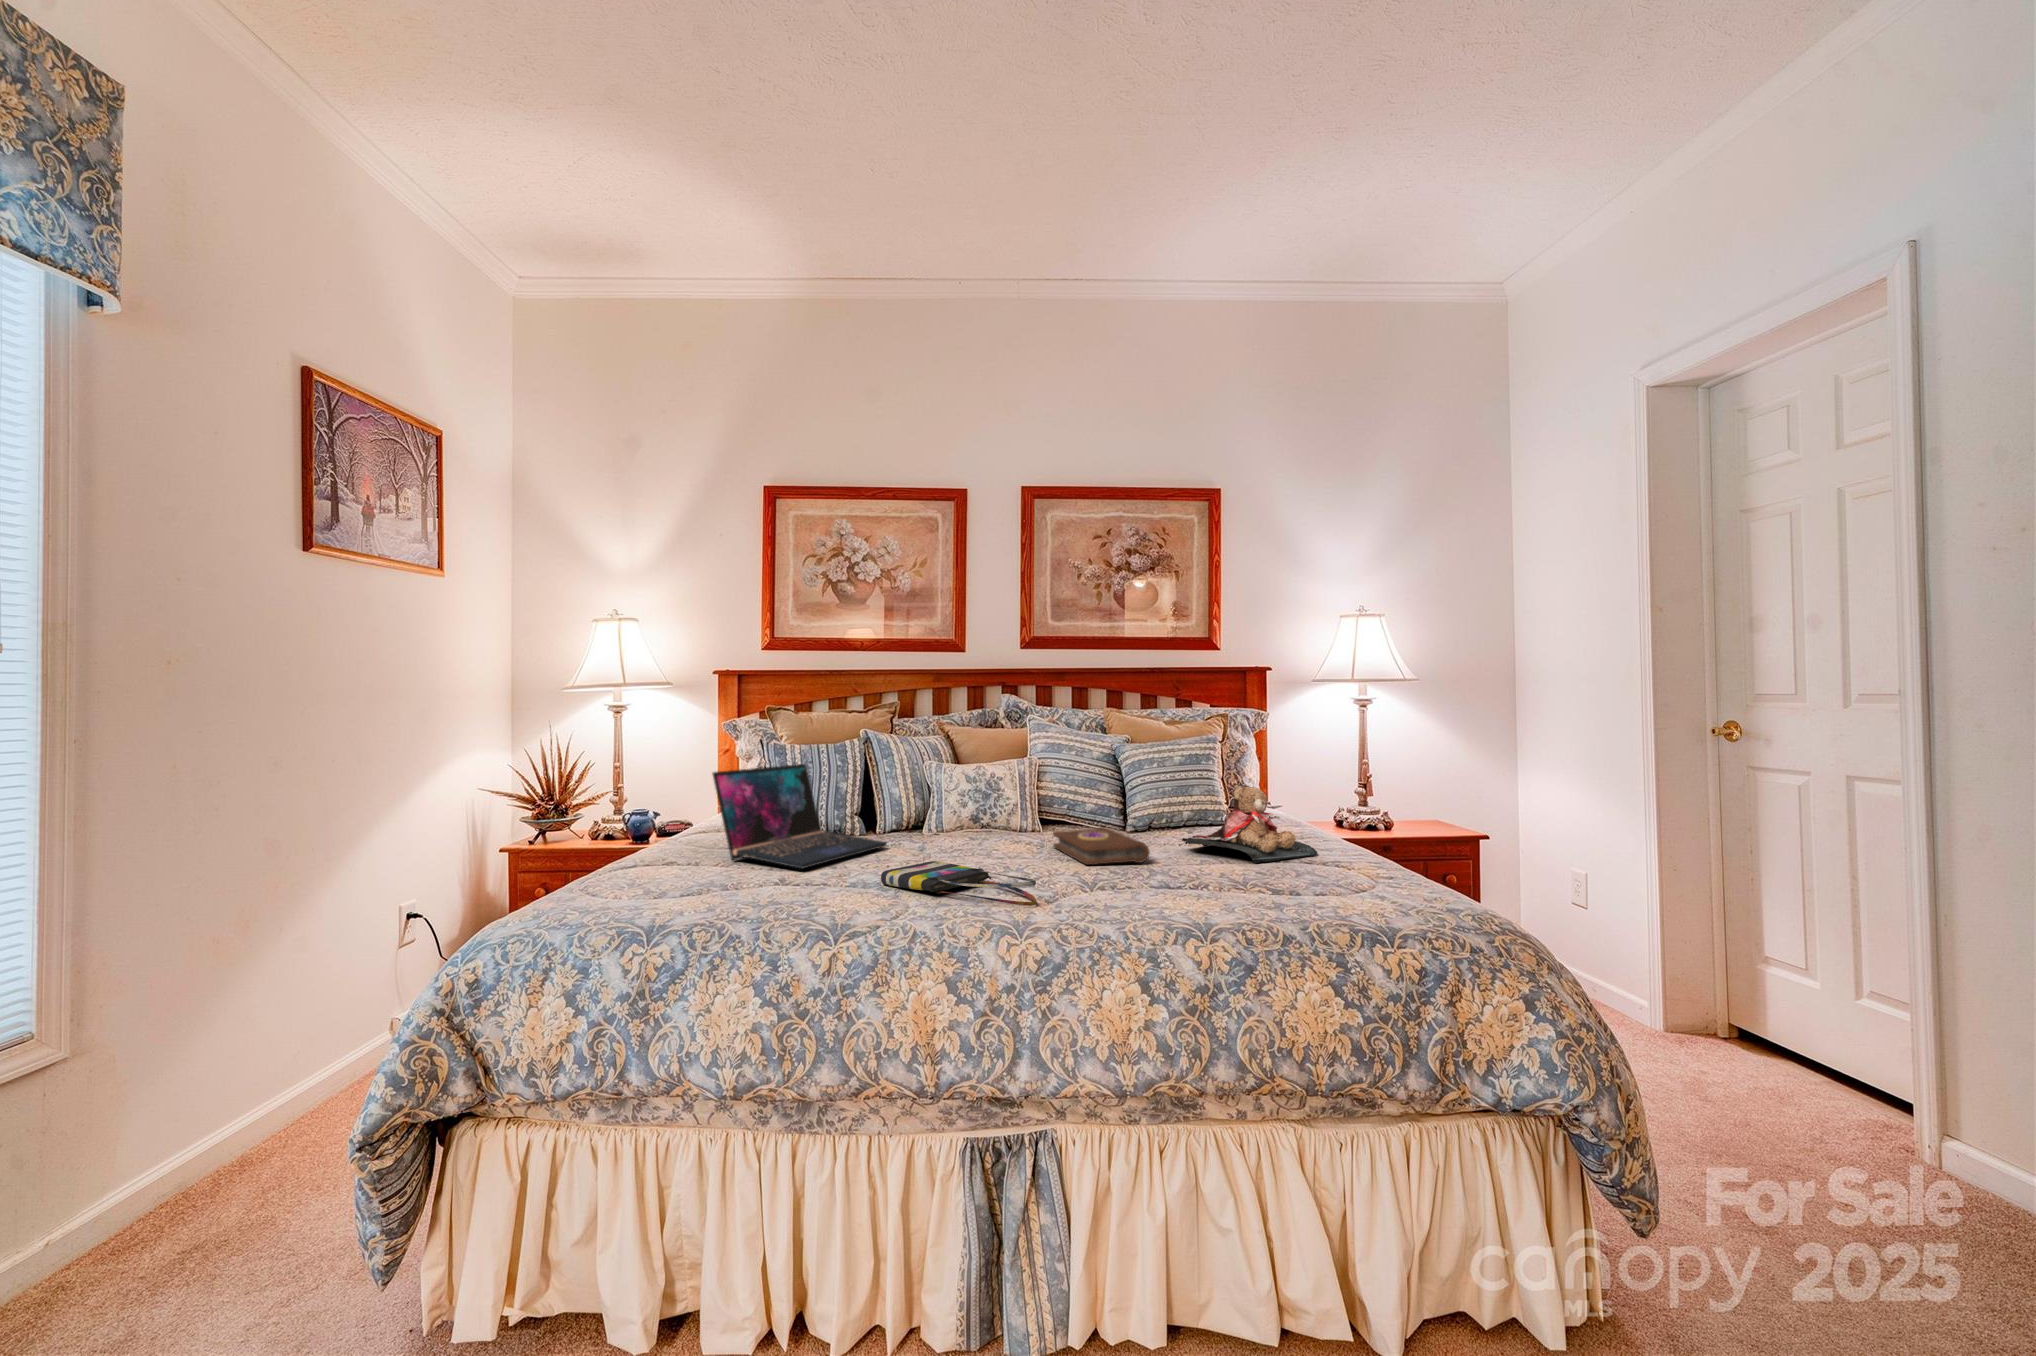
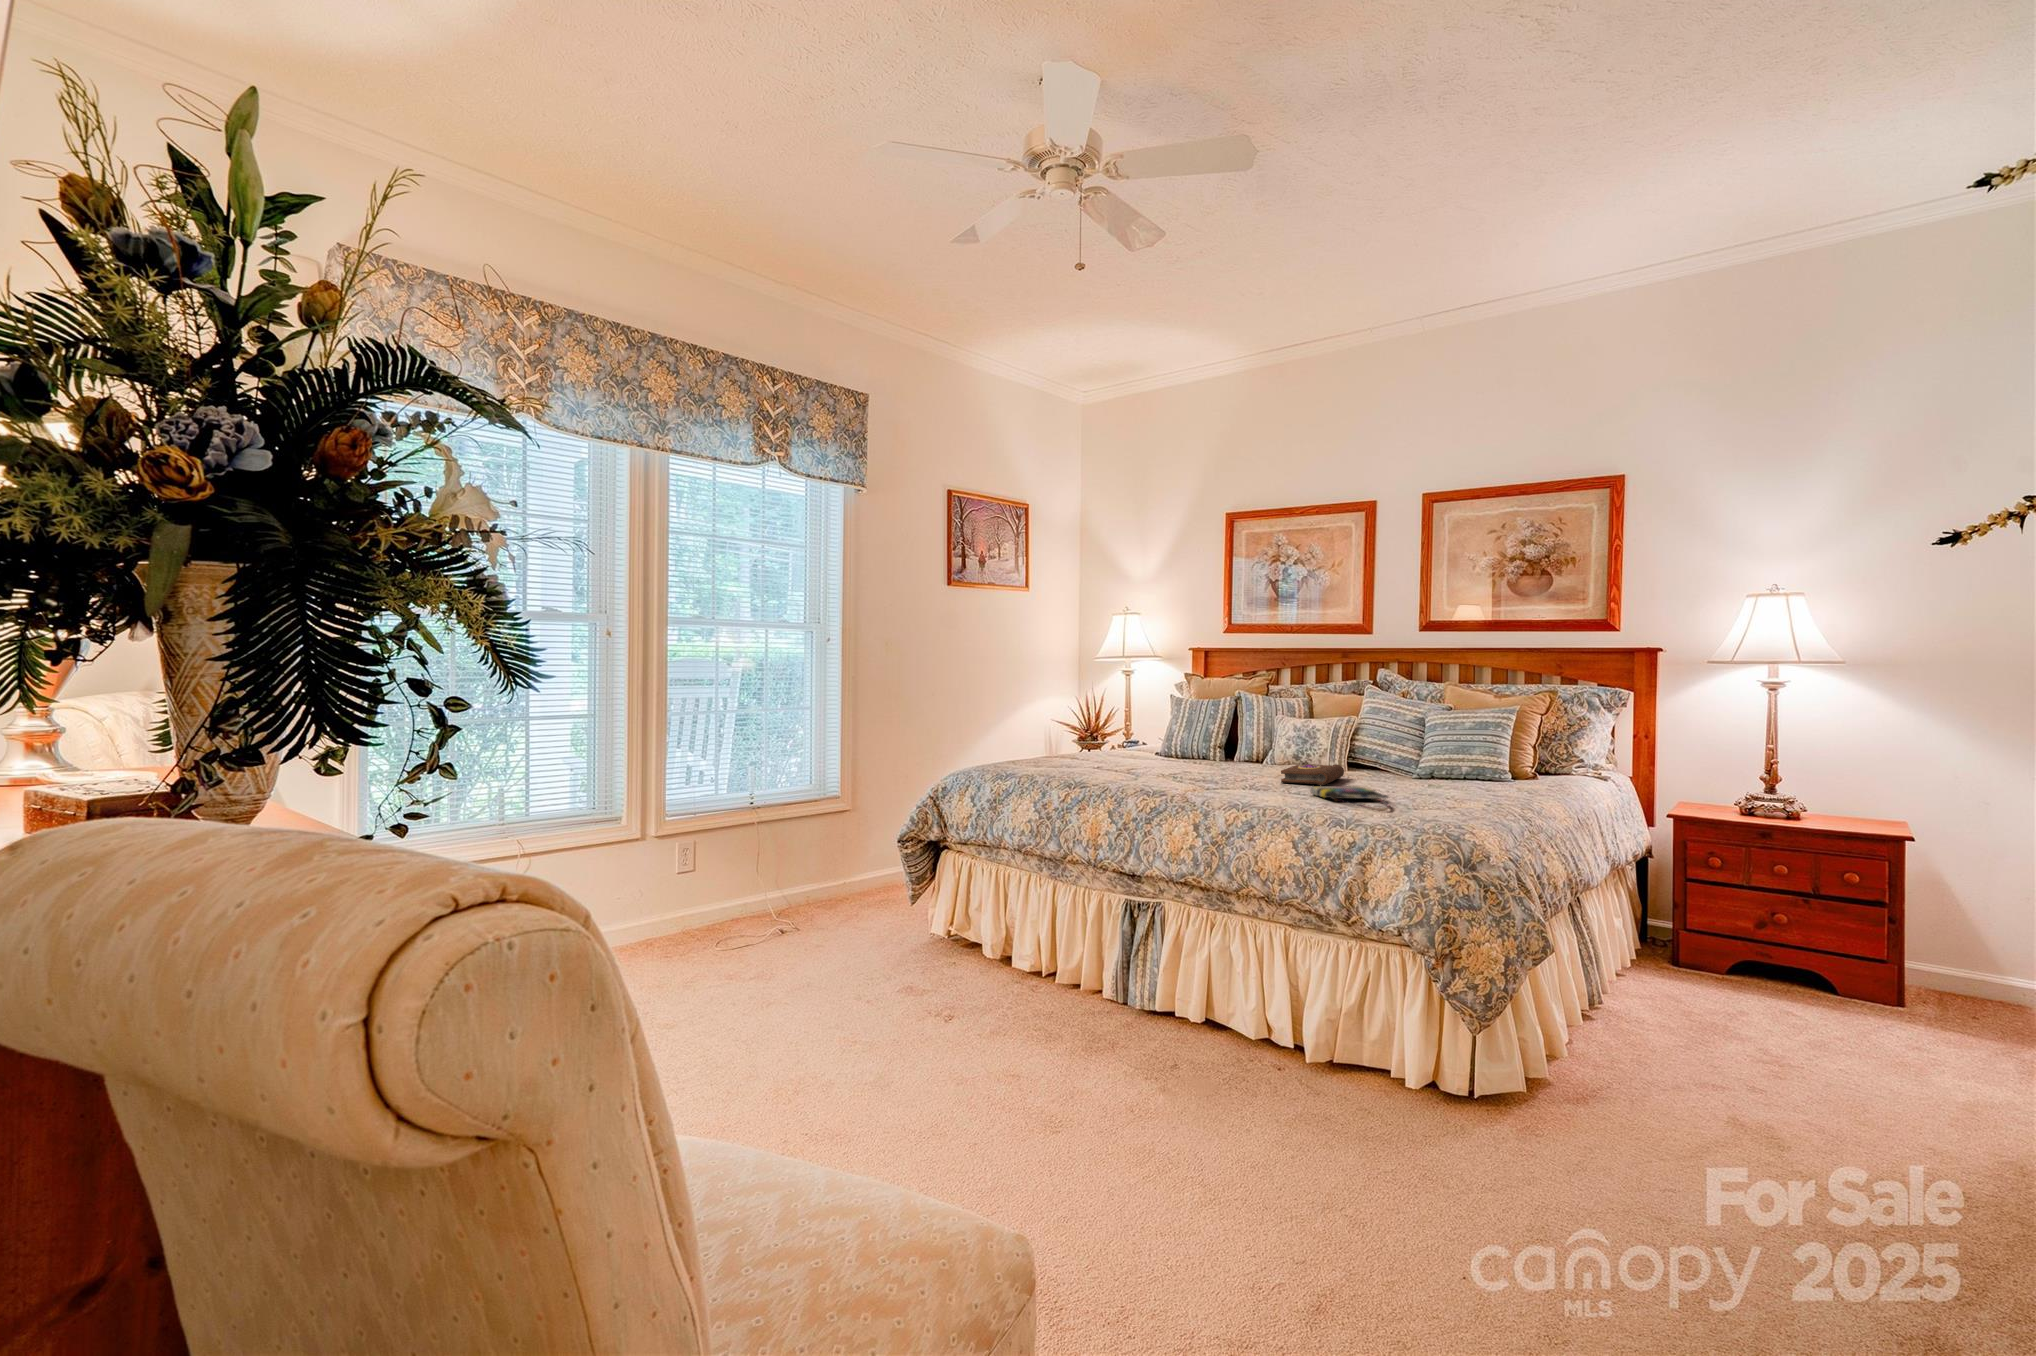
laptop: present [713,764,887,869] -> none [1088,713,1189,767]
teddy bear: present [1182,786,1318,863] -> none [1387,737,1500,798]
tote bag: present [881,861,1036,906] -> present [1311,786,1389,811]

